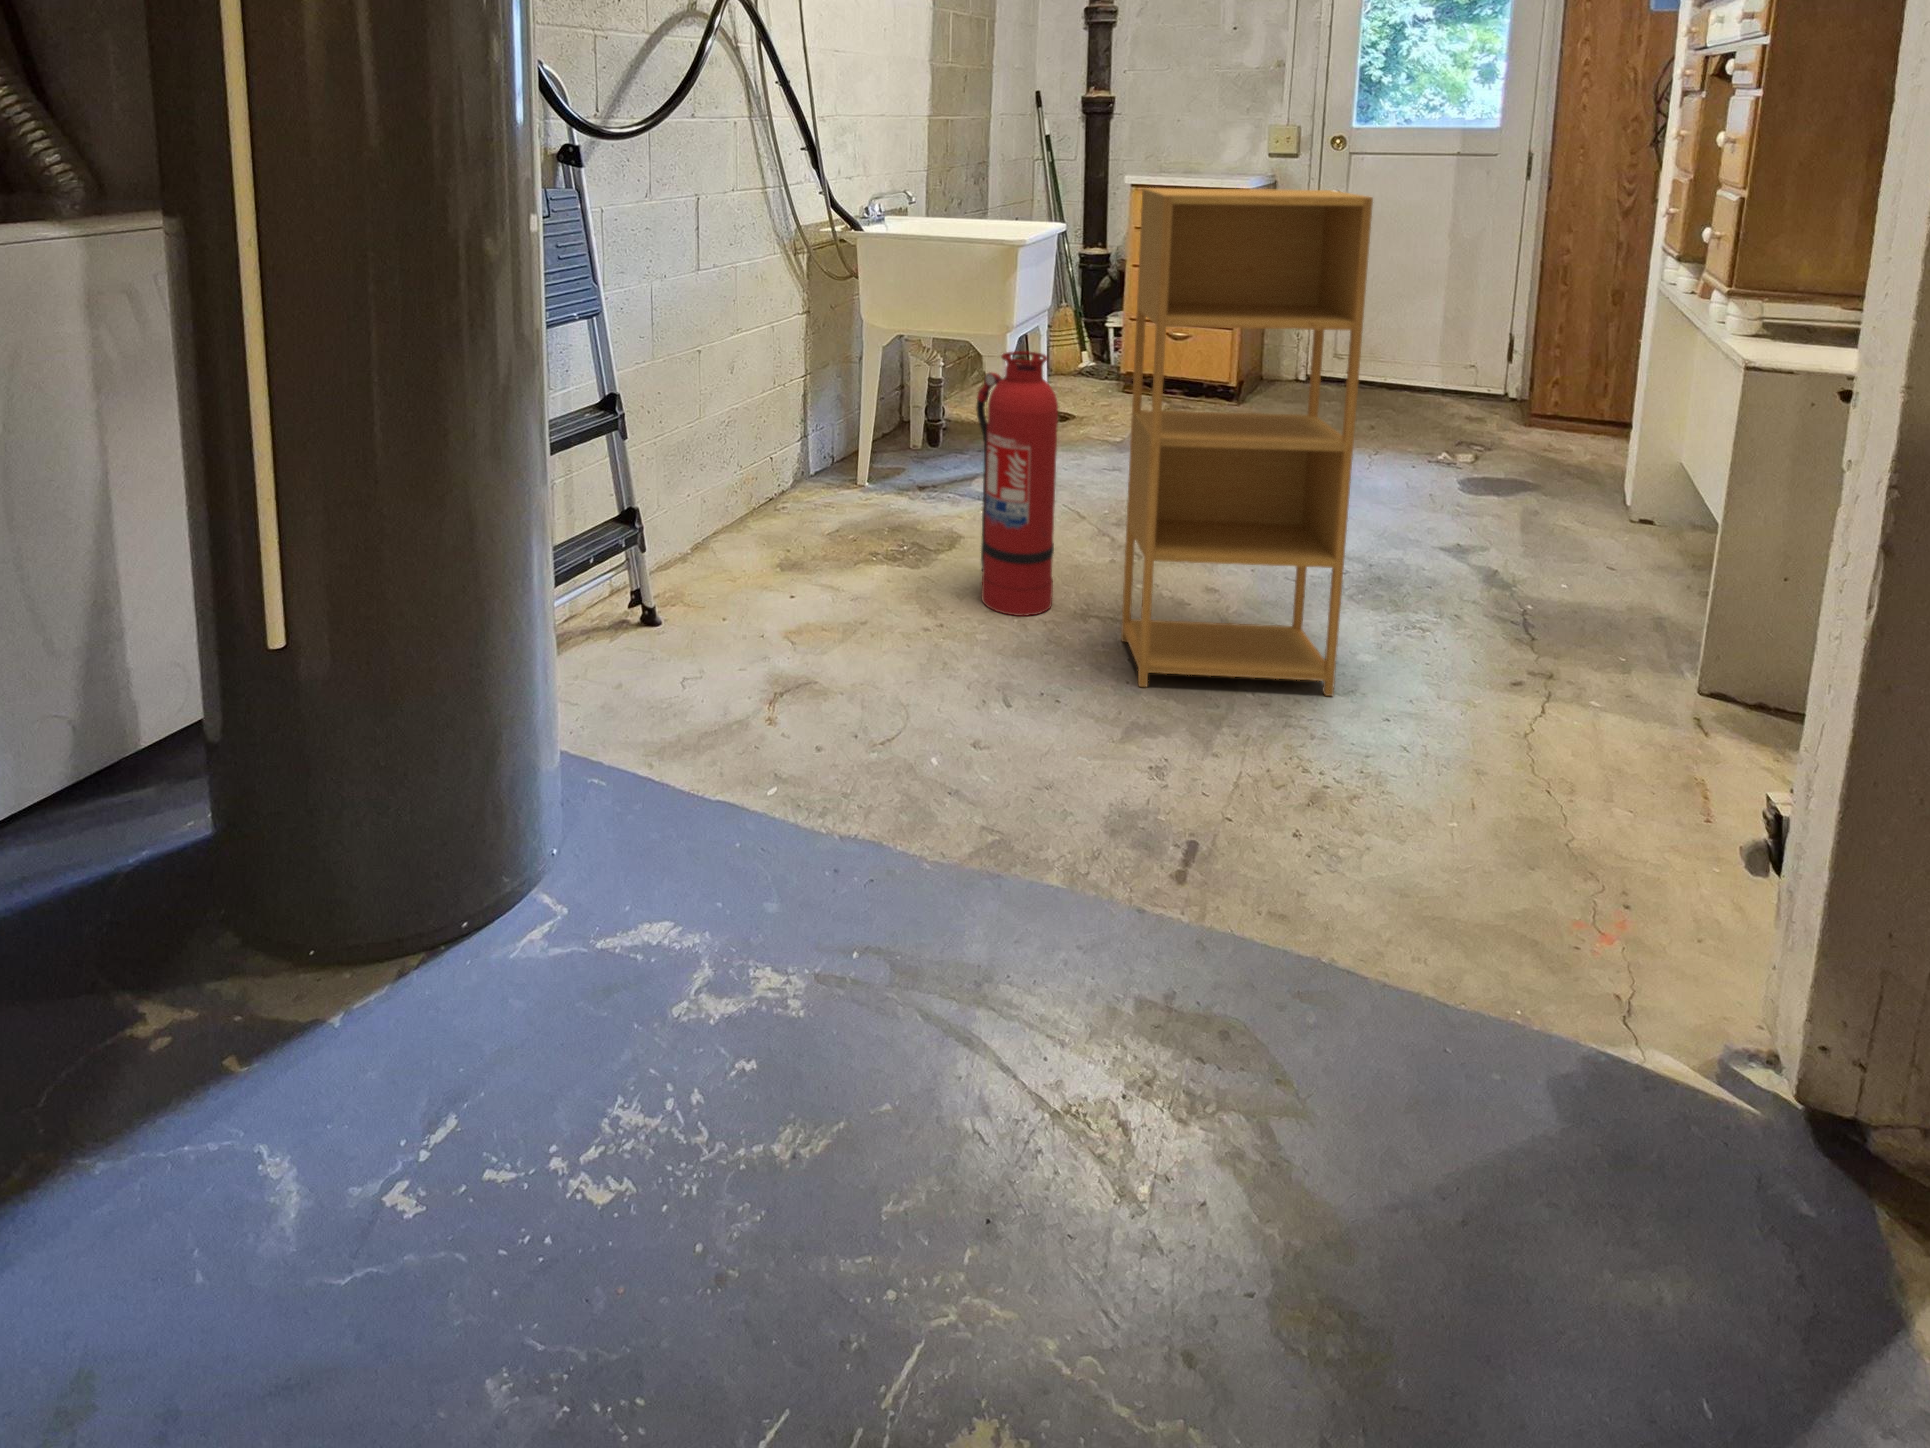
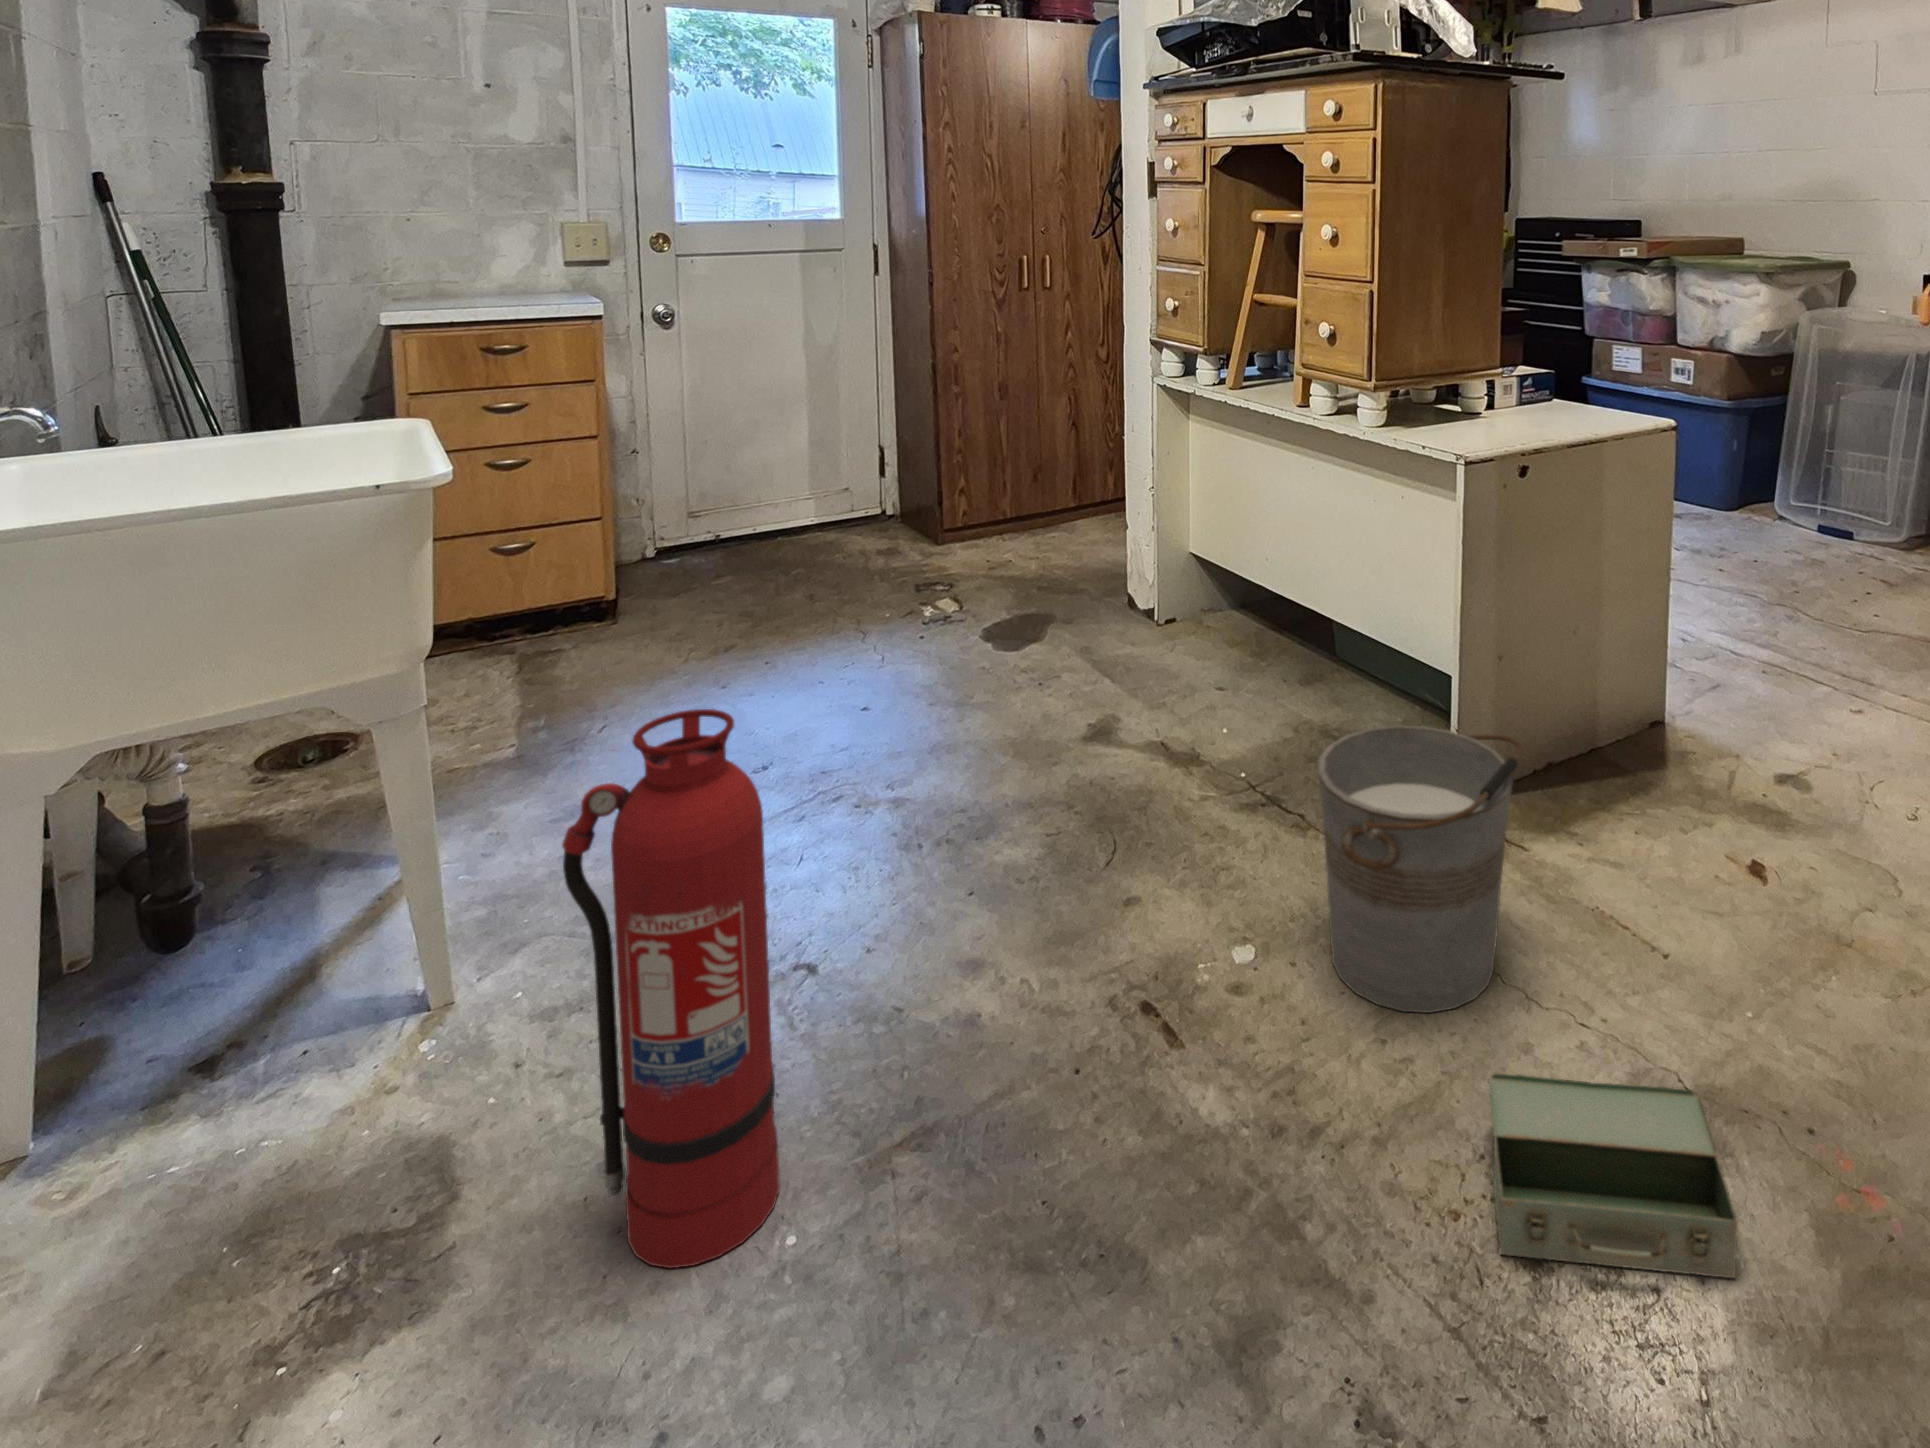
shelving unit: present [1121,188,1373,696] -> none [926,342,1247,1224]
bucket: none [1425,548,1661,780] -> present [1318,726,1523,1013]
toolbox: none [1332,764,1573,936] -> present [1488,1074,1738,1278]

